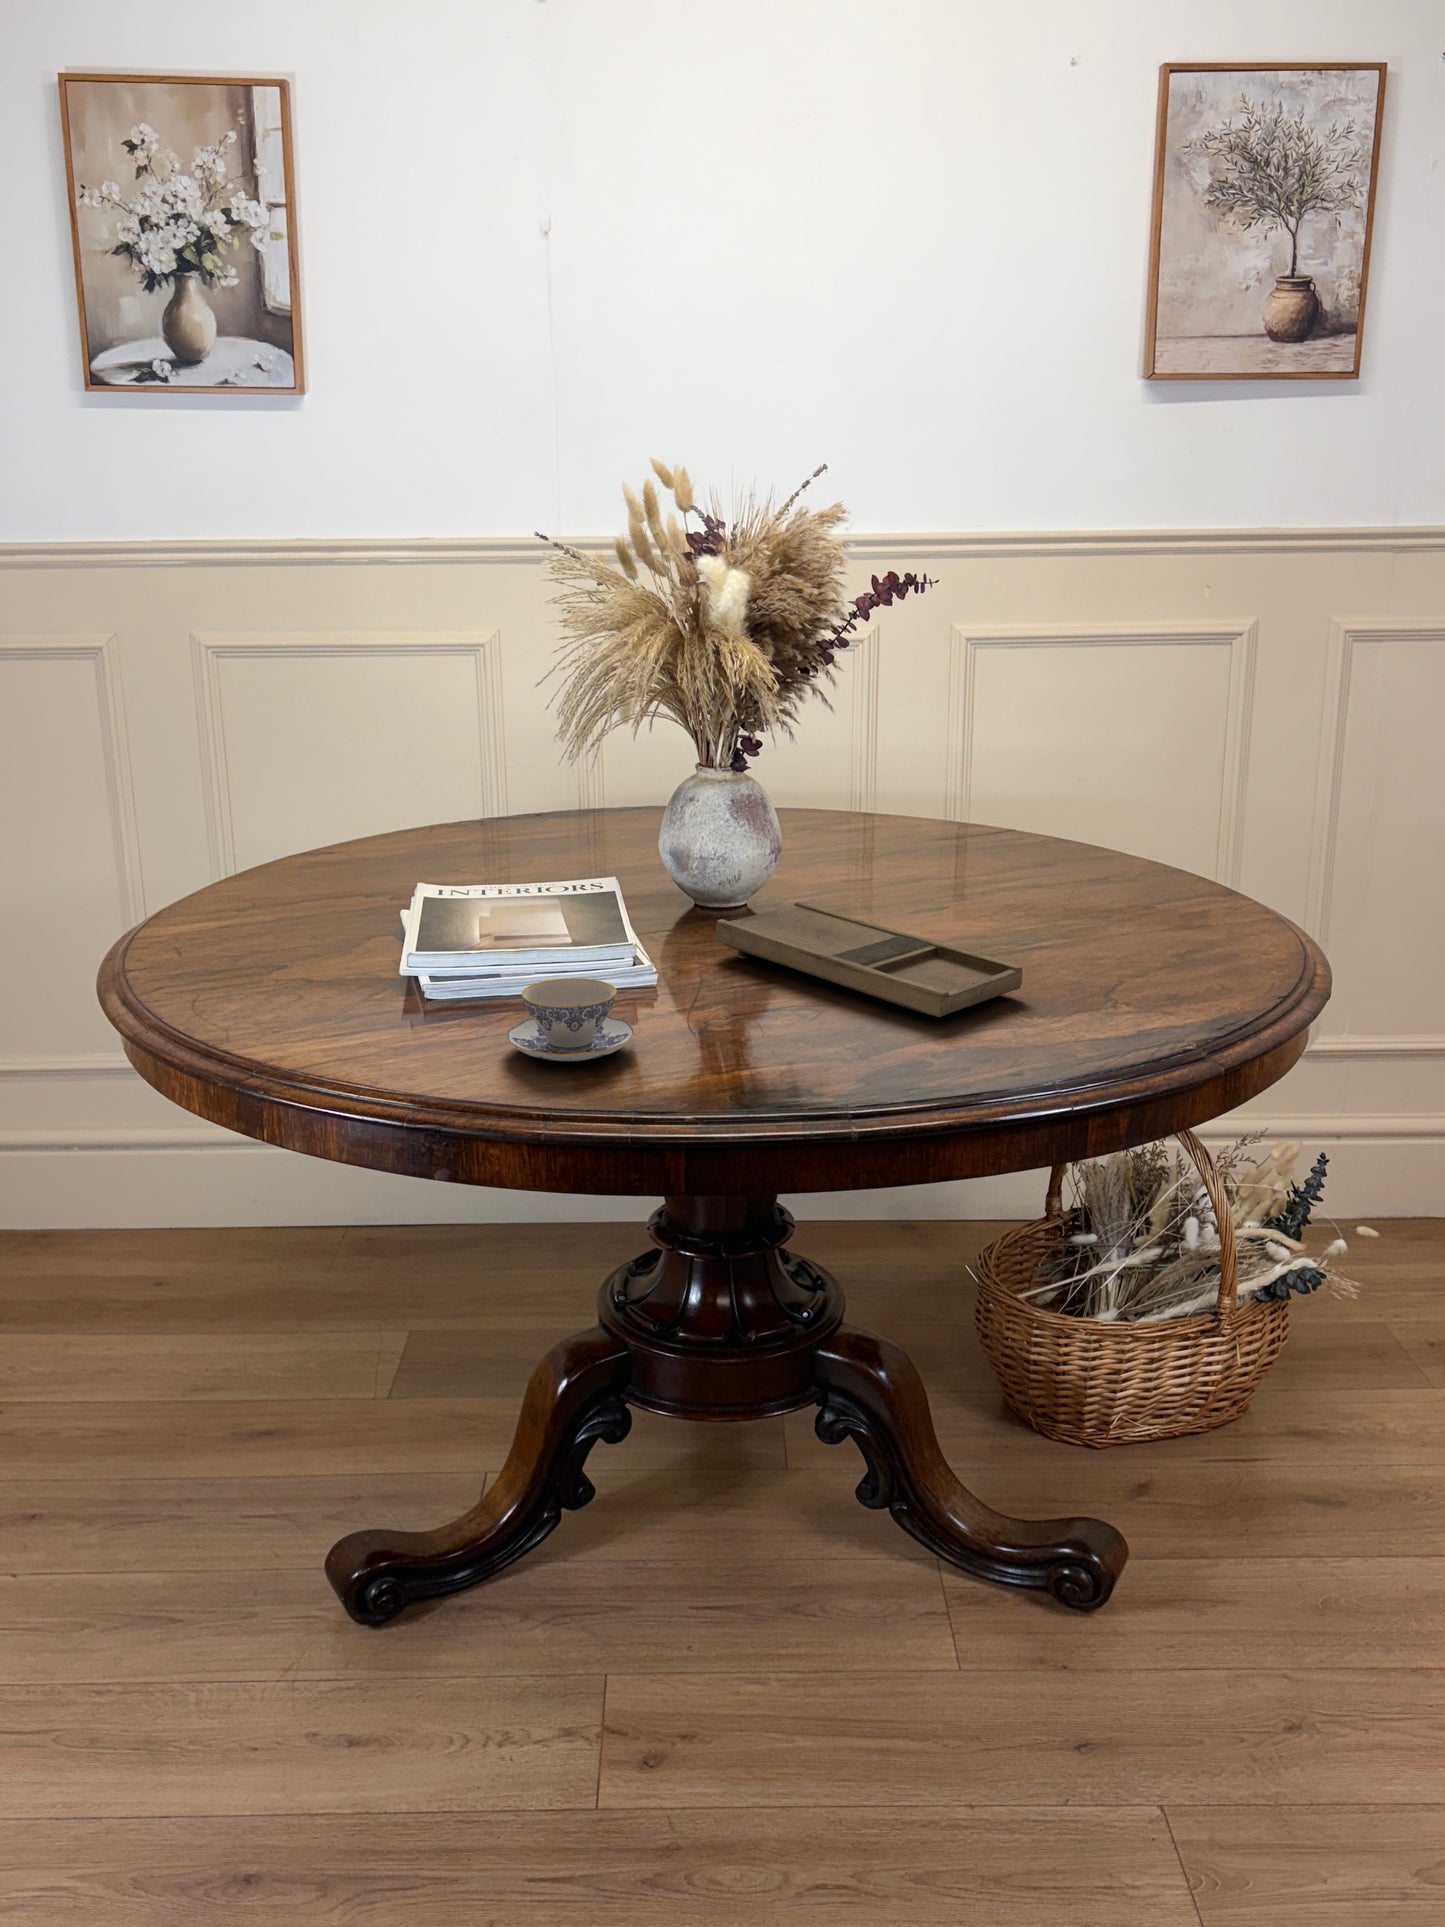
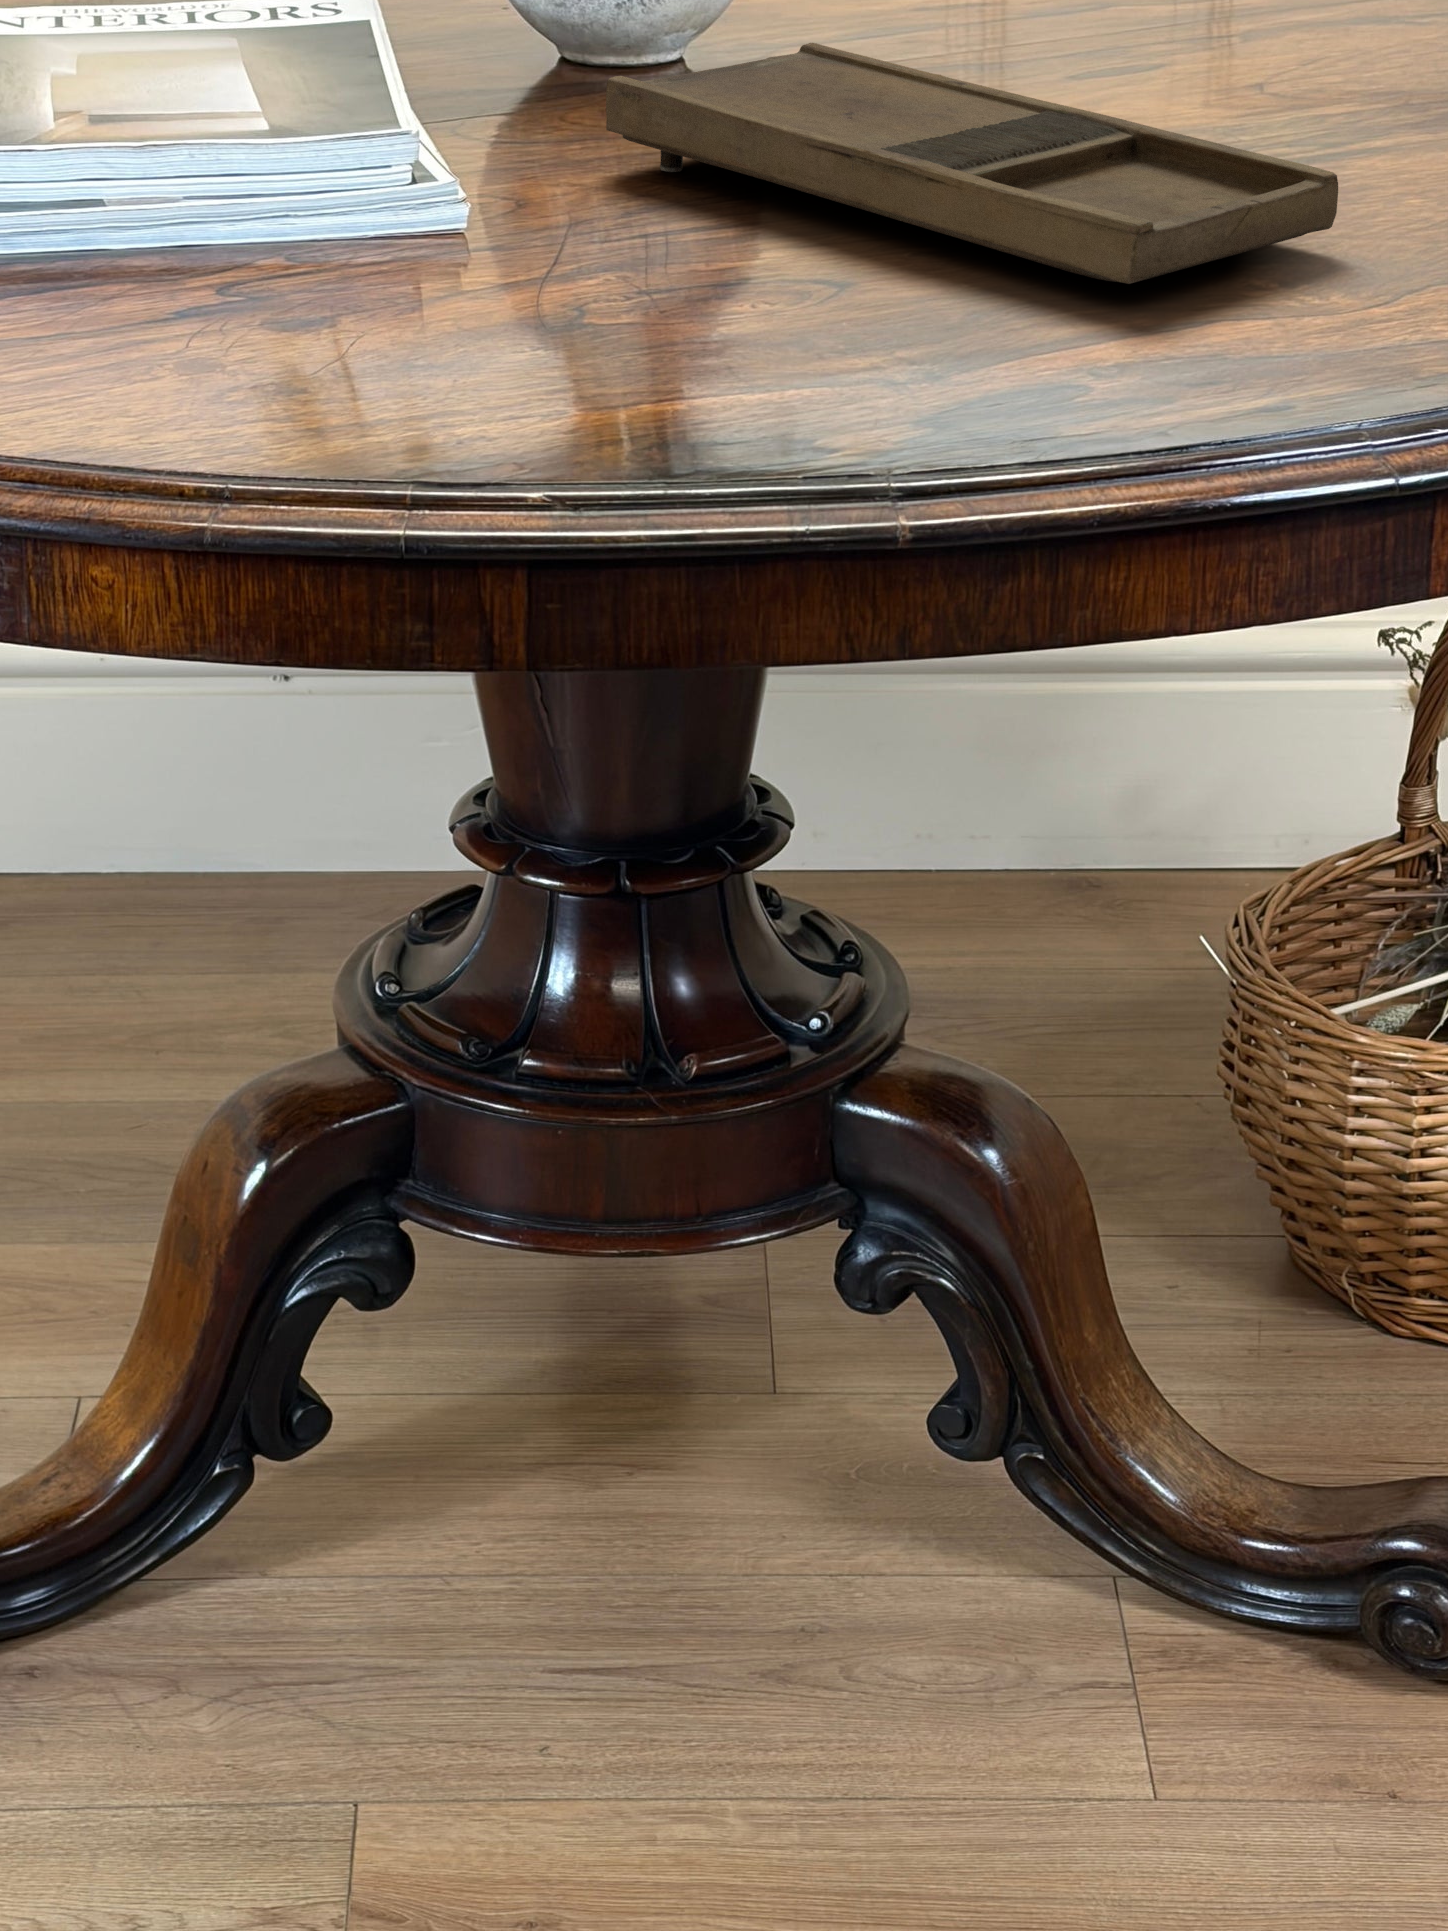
teacup: present [506,978,635,1061] -> none [78,182,387,372]

